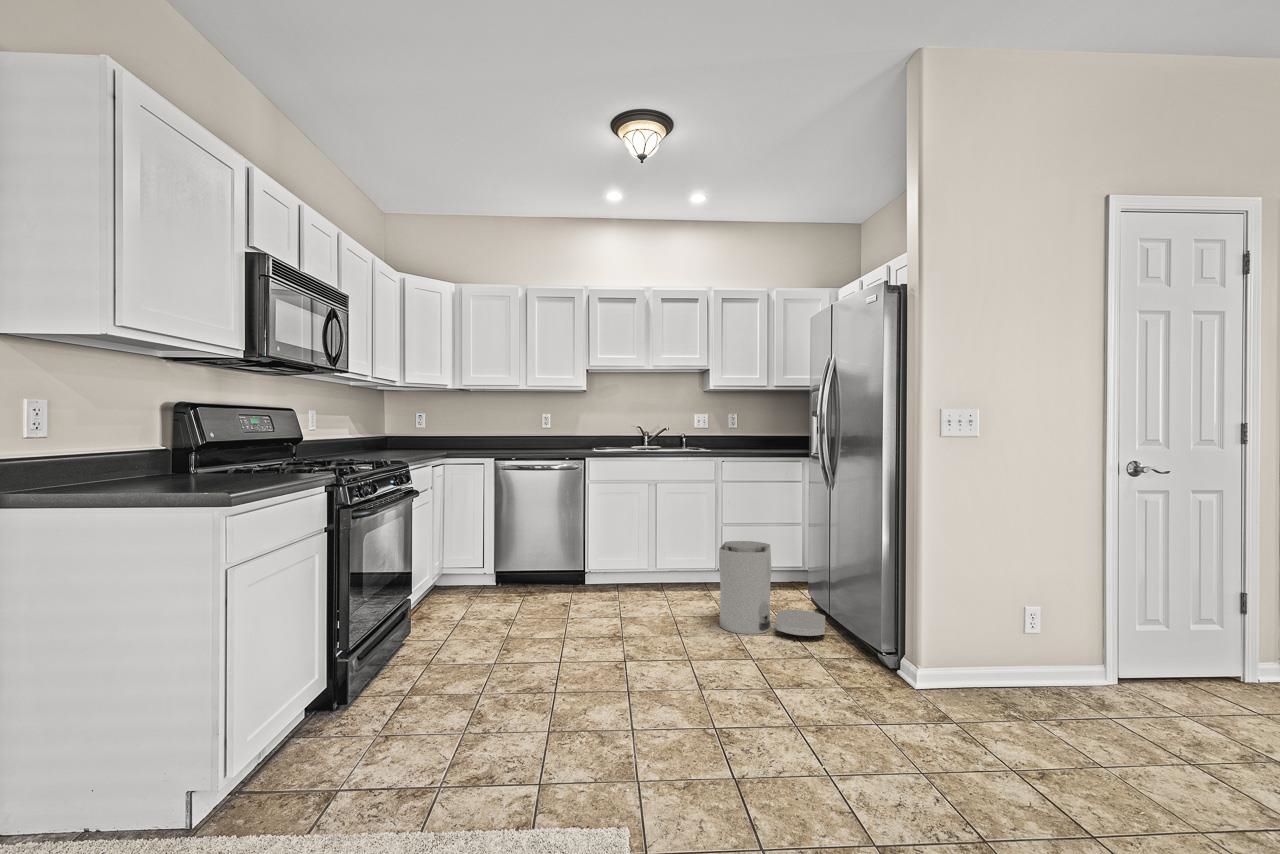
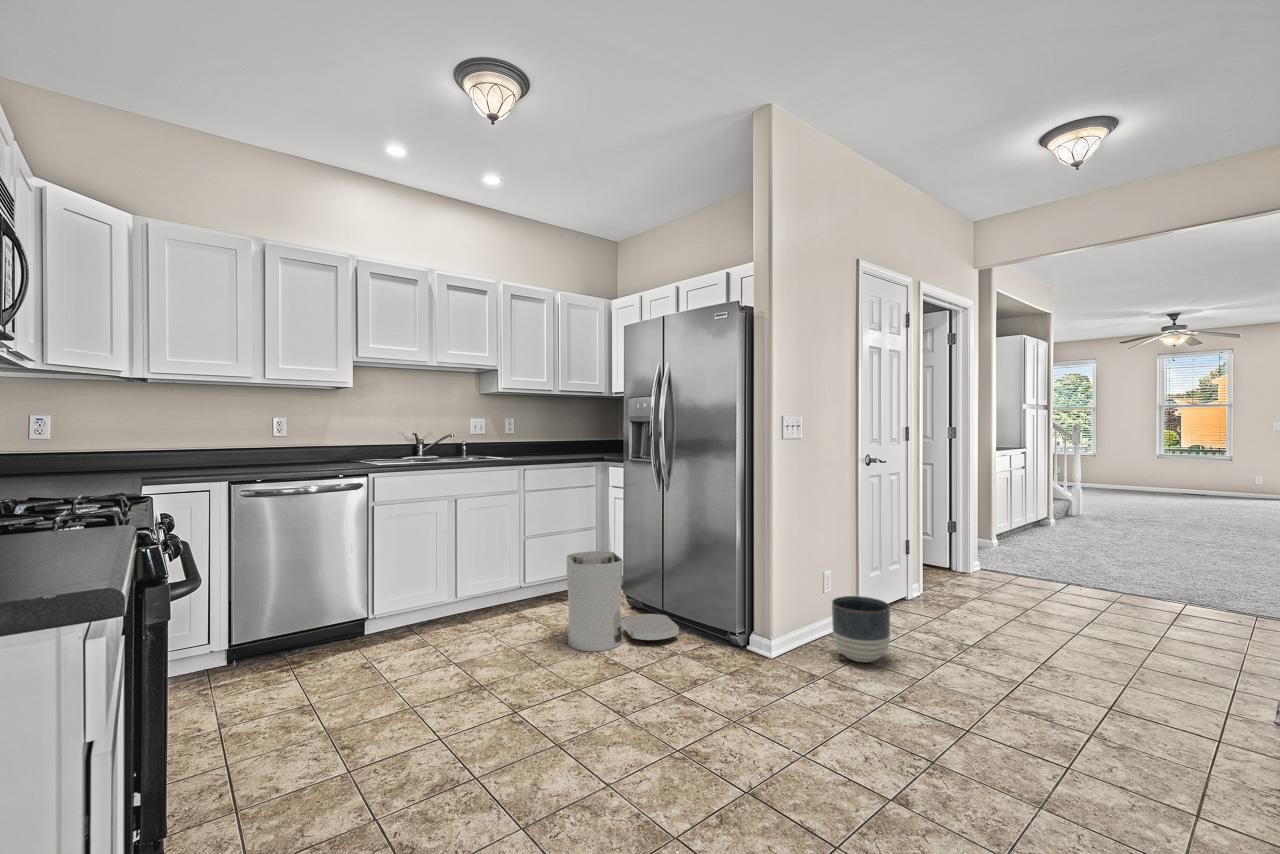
planter: none [973,628,1049,709] -> present [832,596,890,662]

